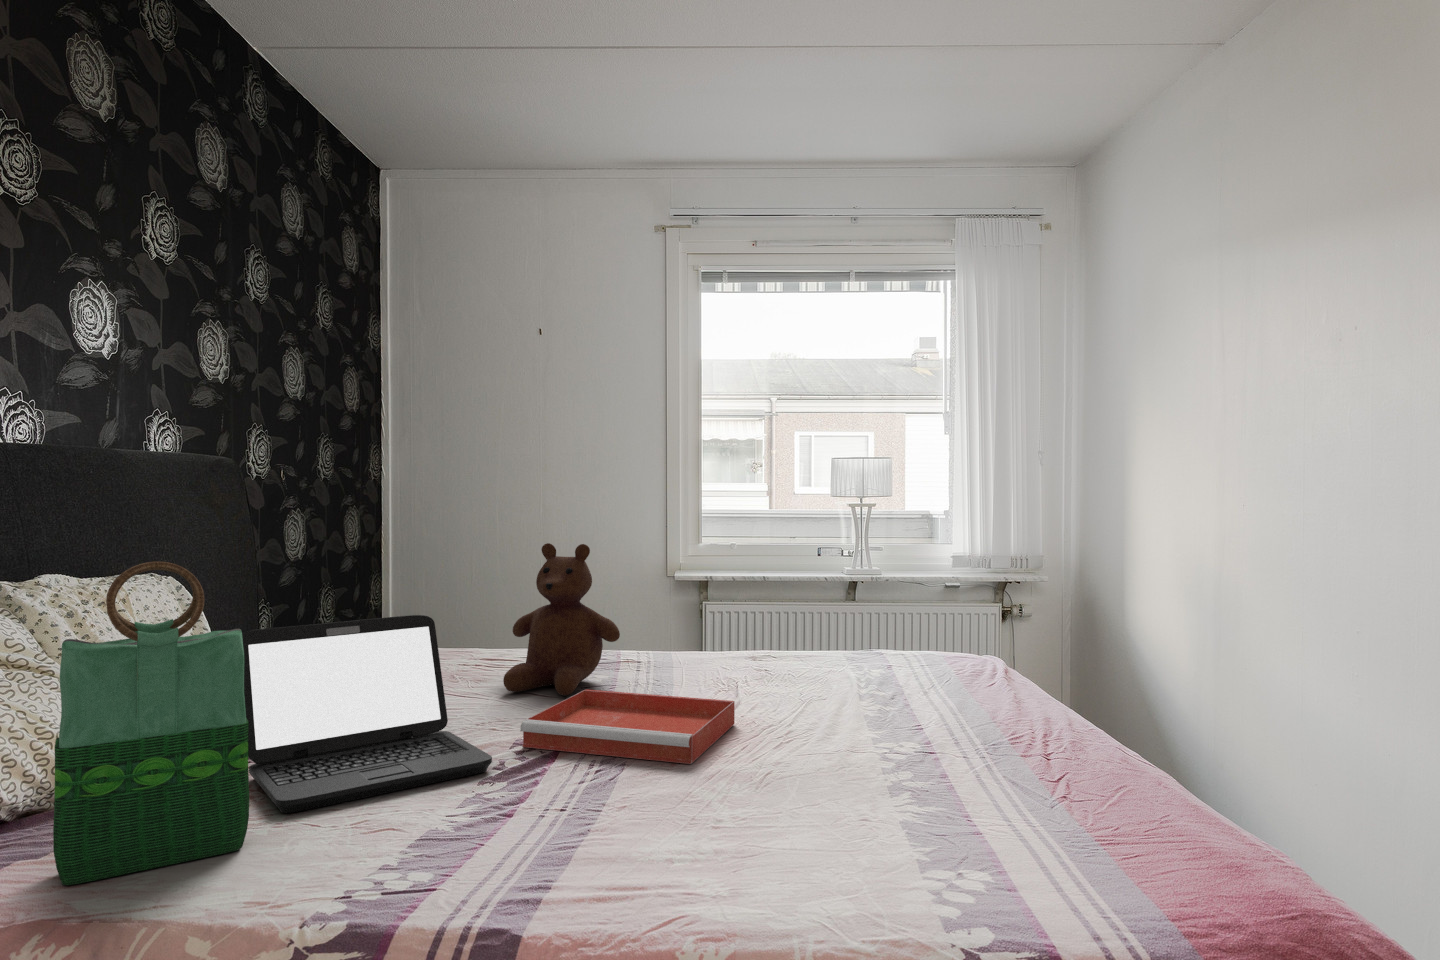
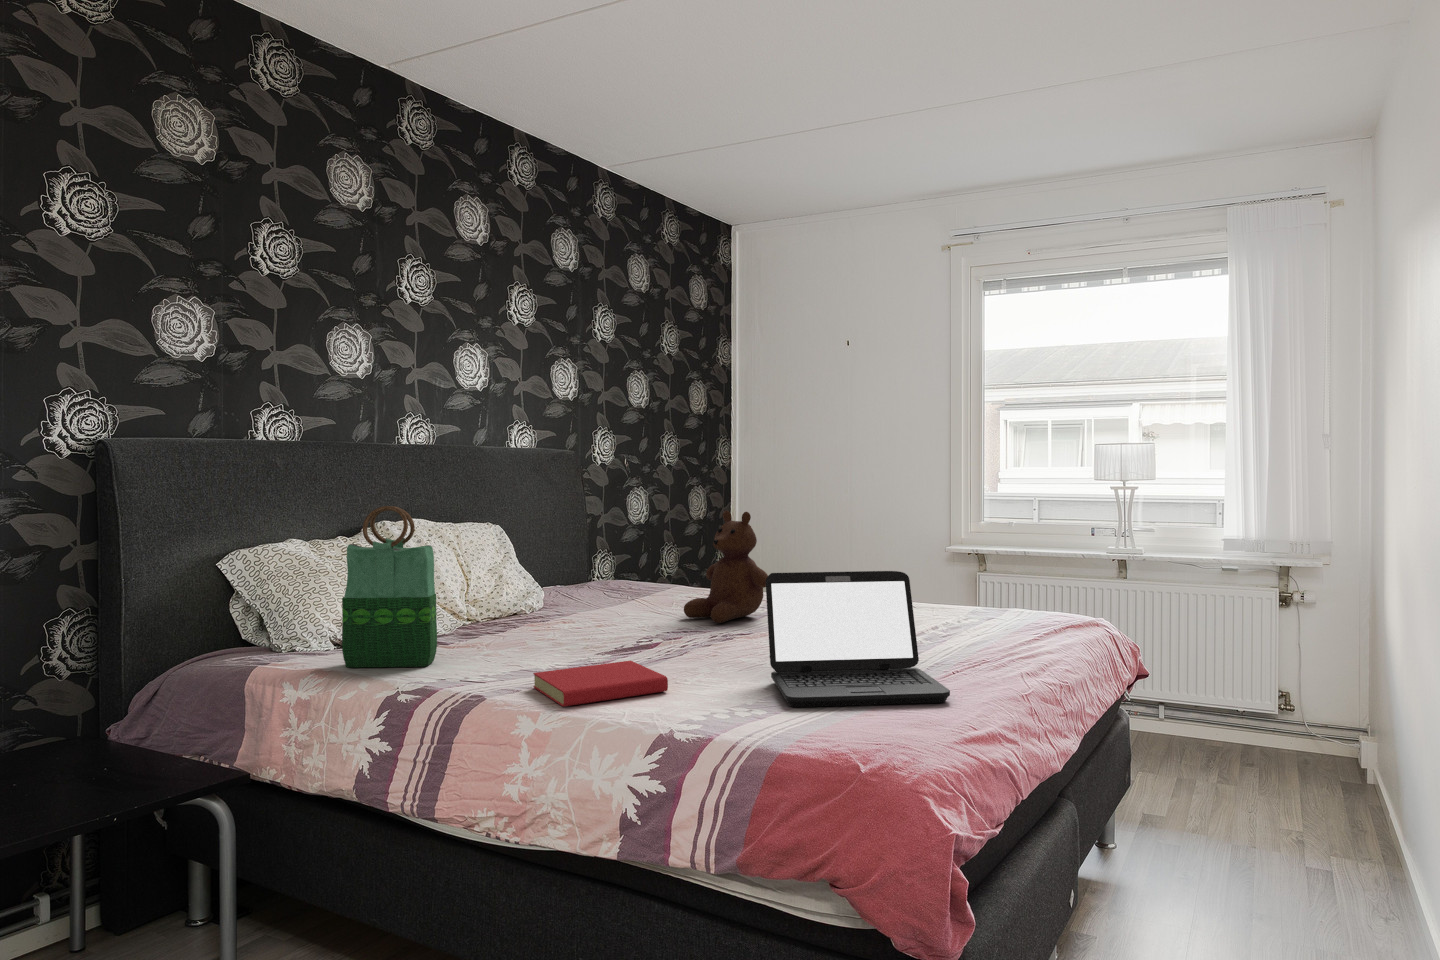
laptop: present [242,615,492,813] -> present [766,571,950,707]
tray: present [520,690,735,764] -> none [634,617,794,667]
book: none [513,777,718,879] -> present [533,661,668,707]

